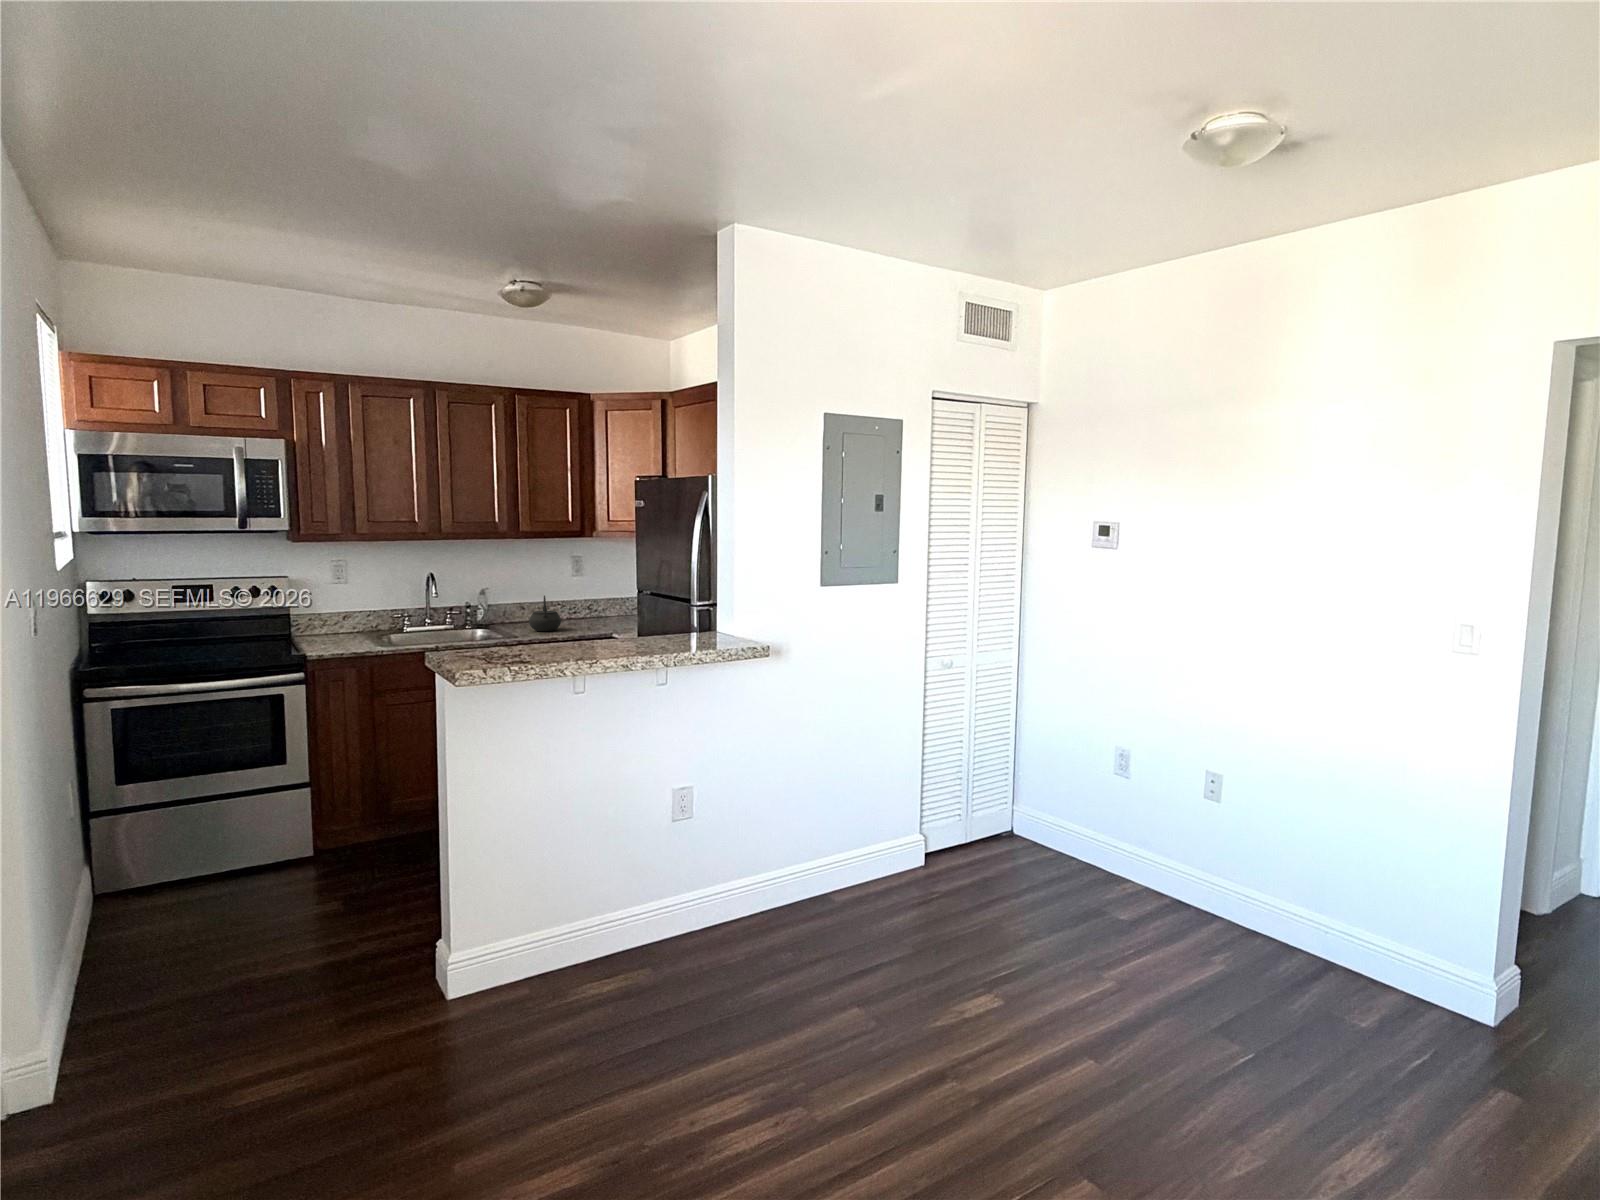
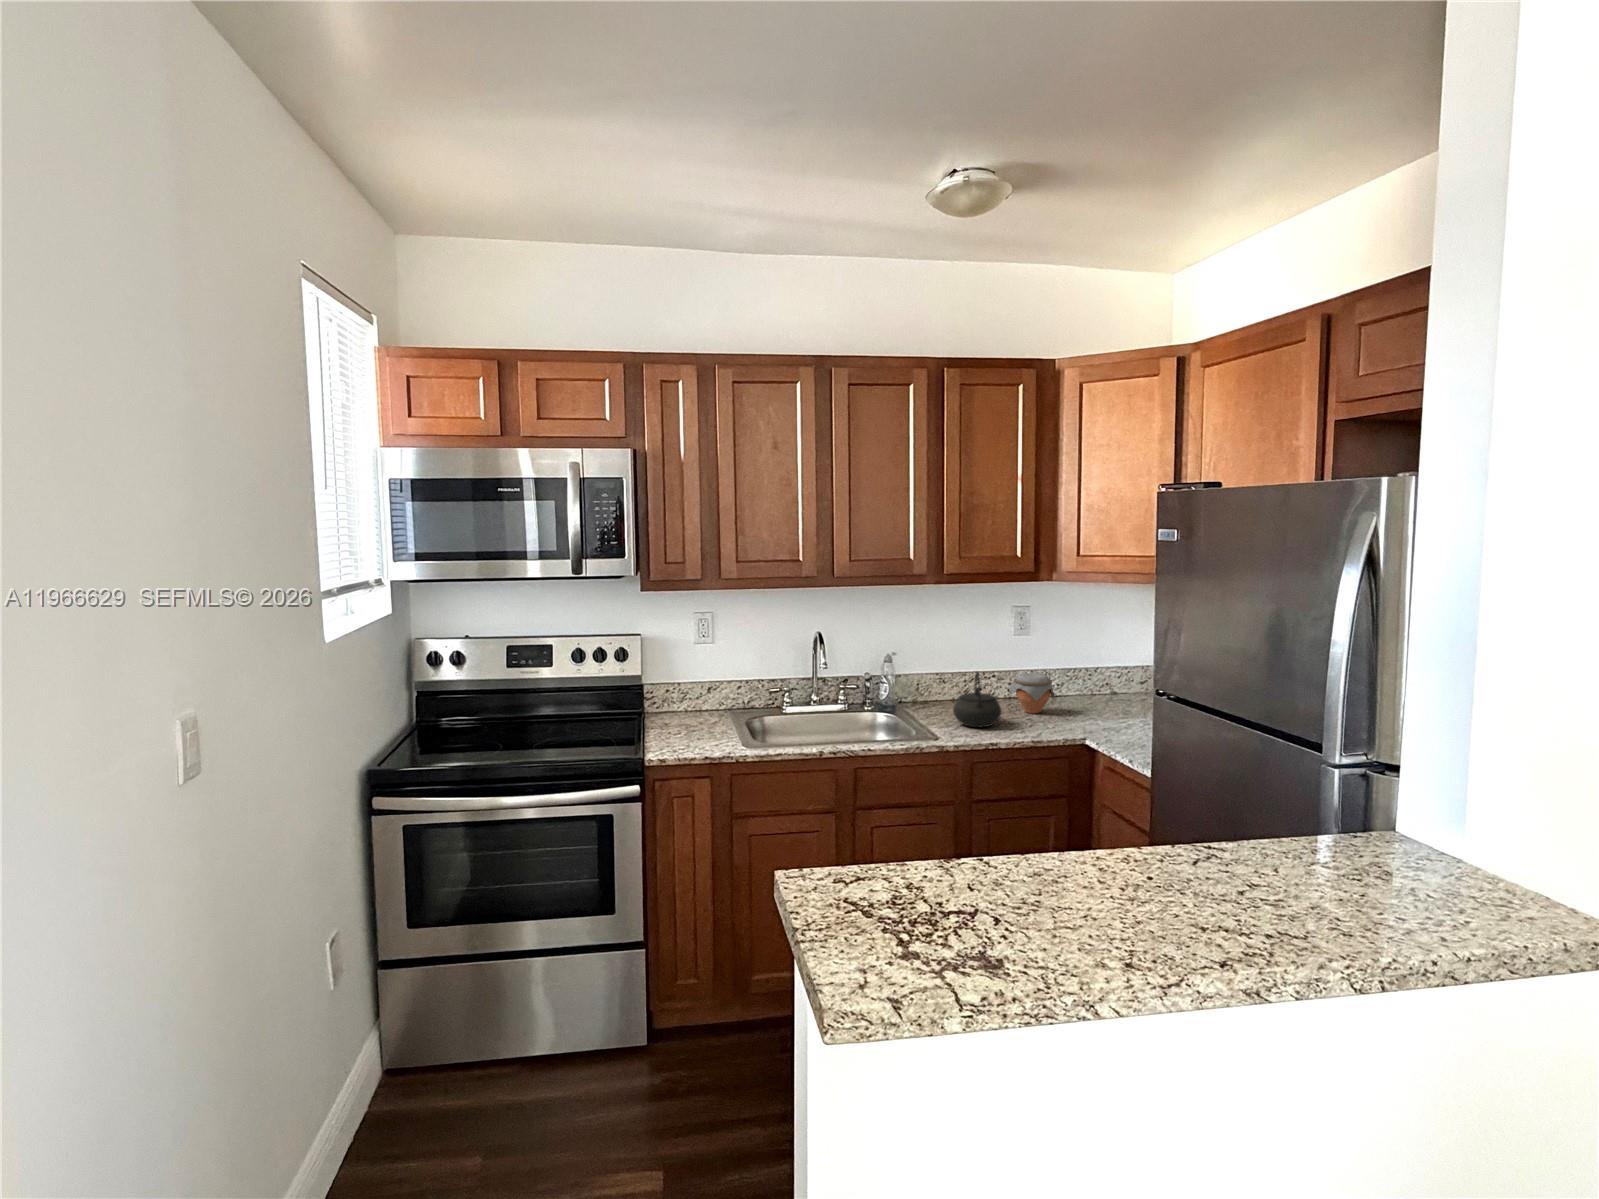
jar: none [569,599,598,625] -> present [1009,673,1054,713]

